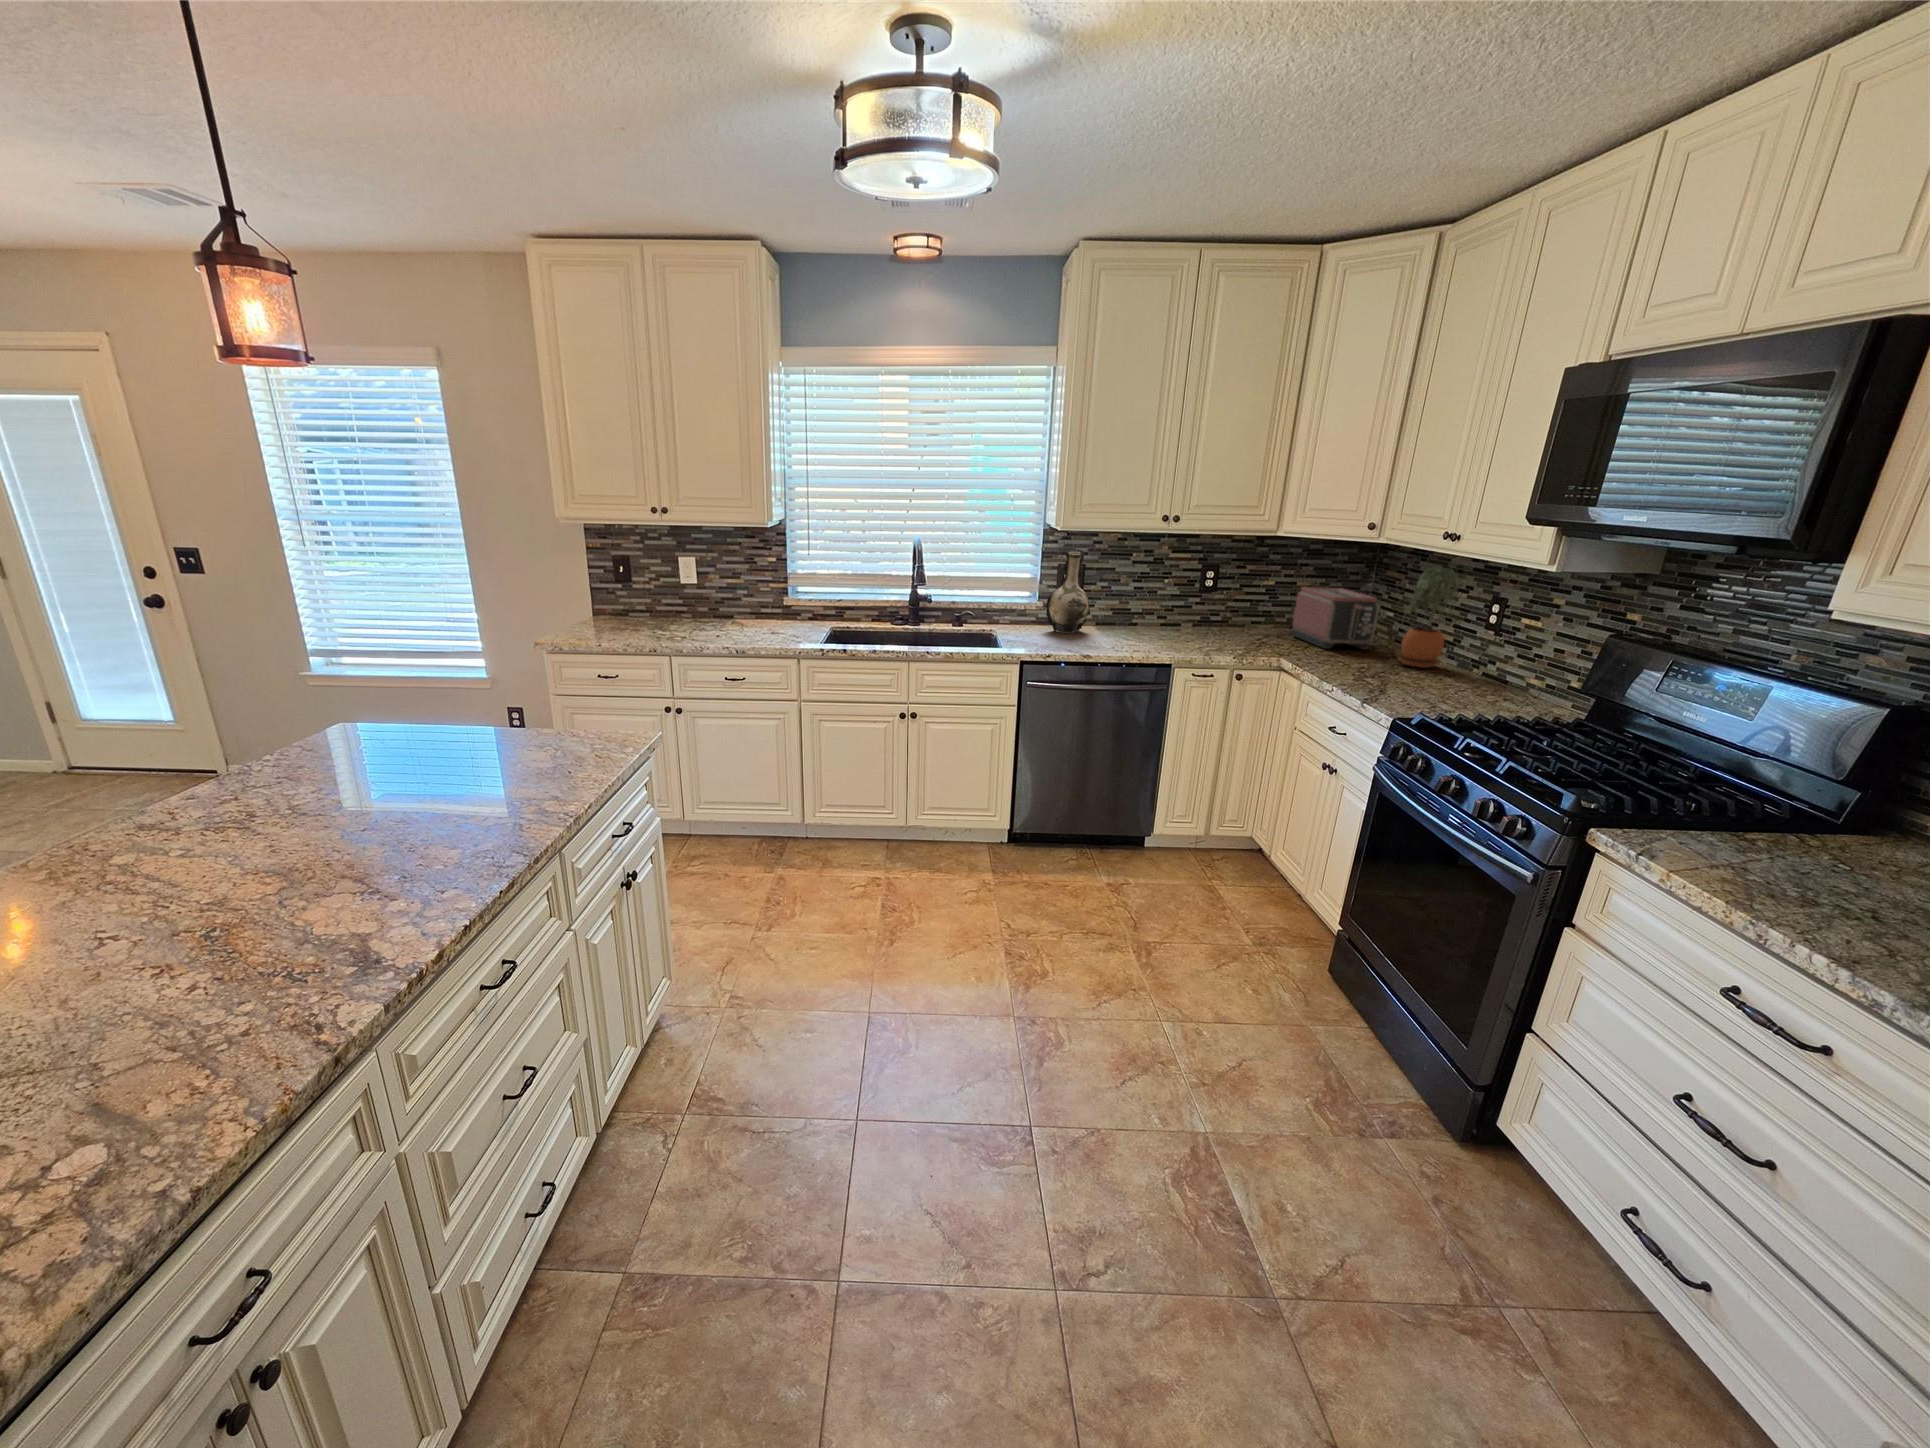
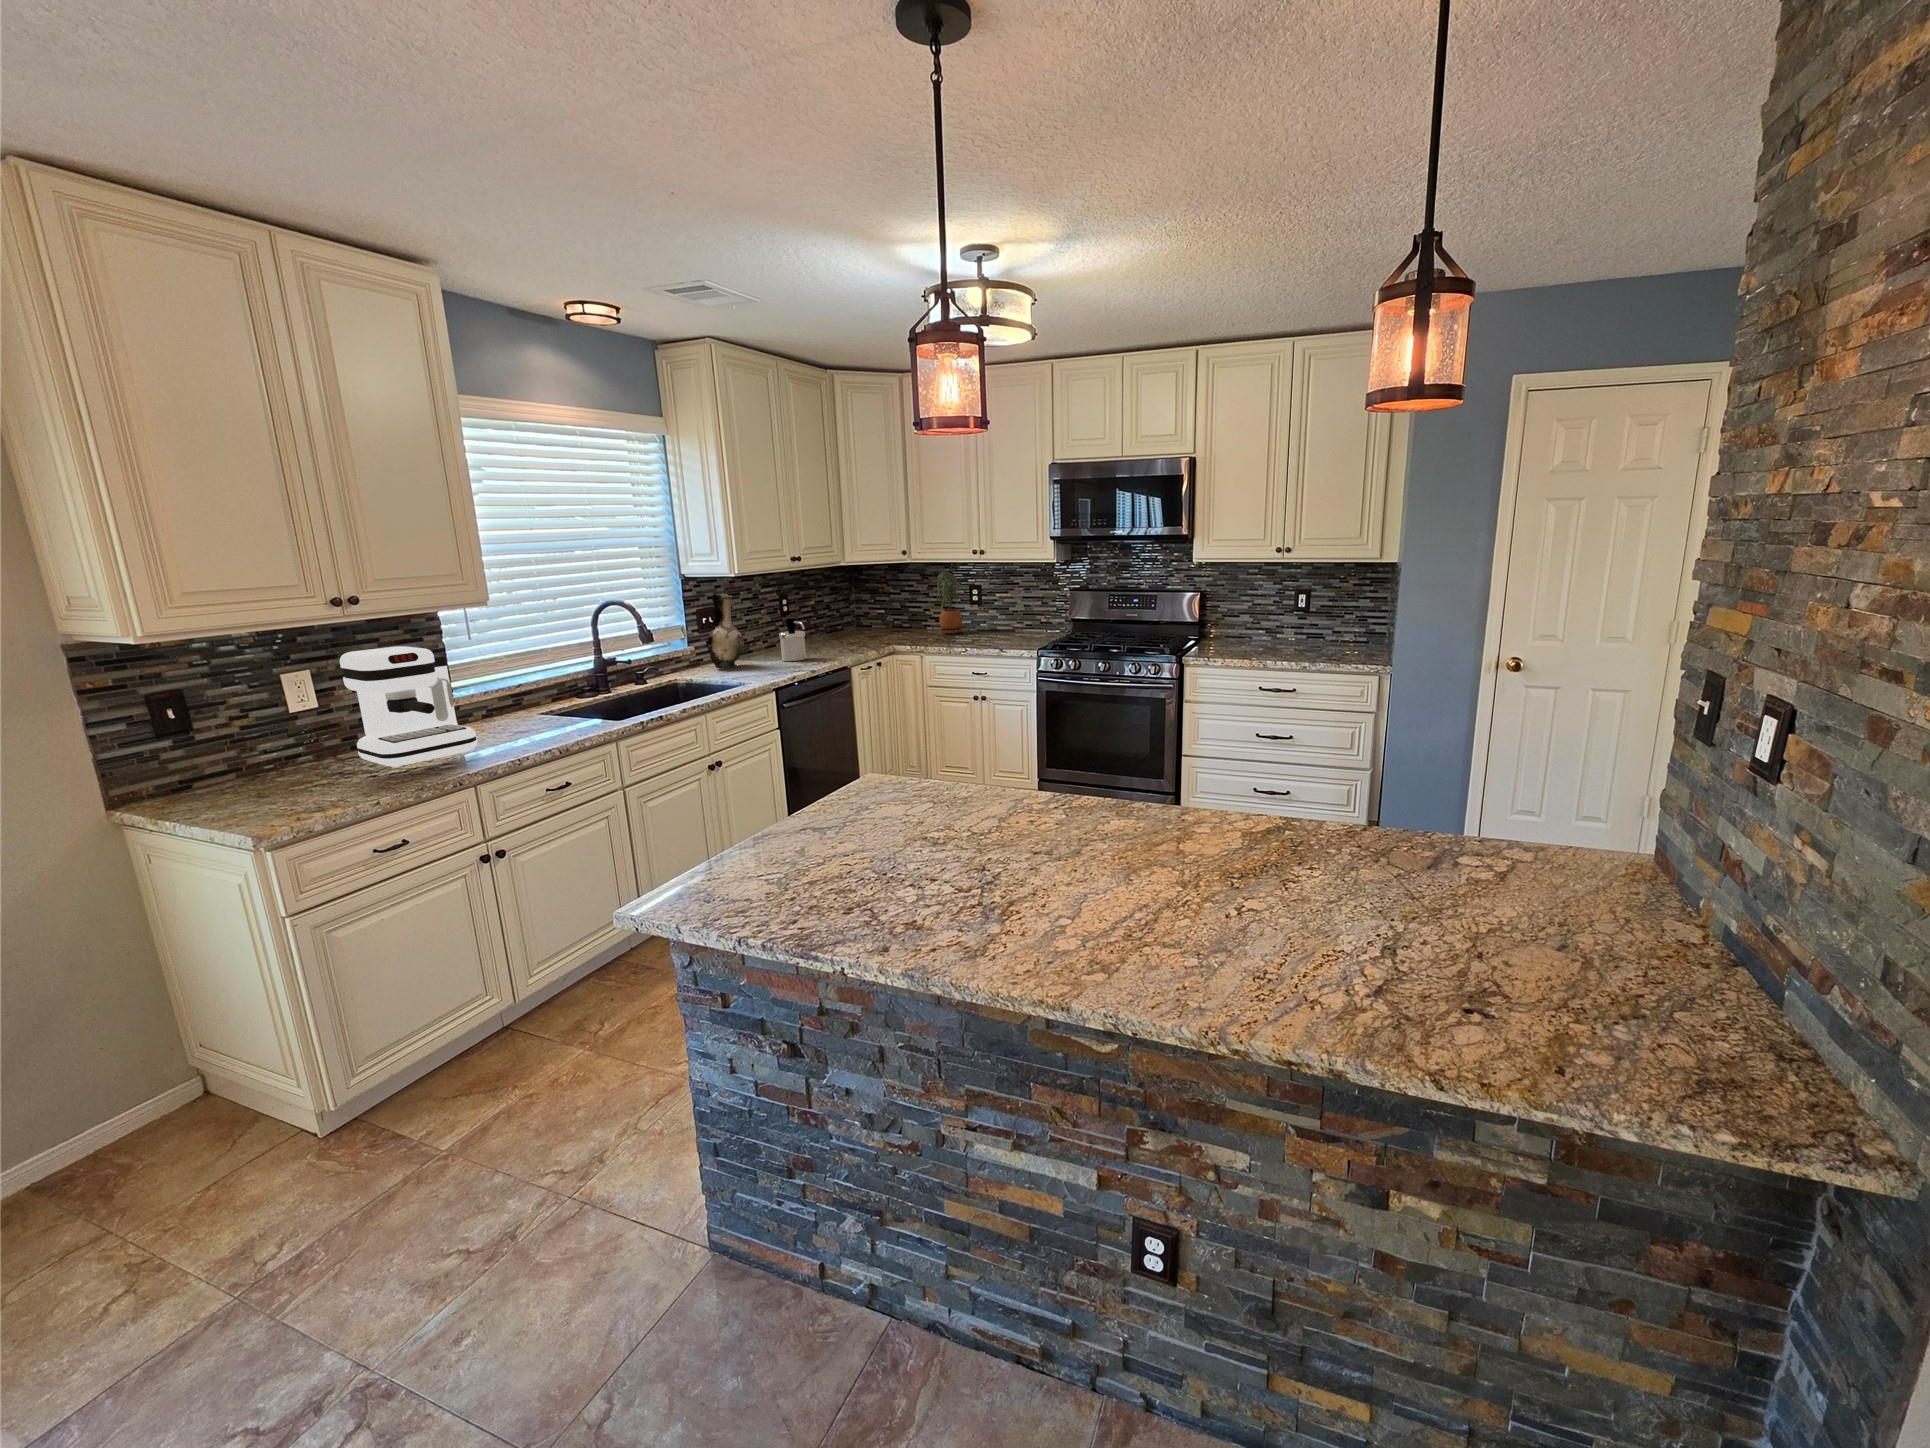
coffee maker: none [668,549,746,635] -> present [340,646,477,769]
toaster: present [1292,587,1379,650] -> none [839,599,904,638]
soap dispenser: none [1118,591,1151,643] -> present [779,618,806,661]

